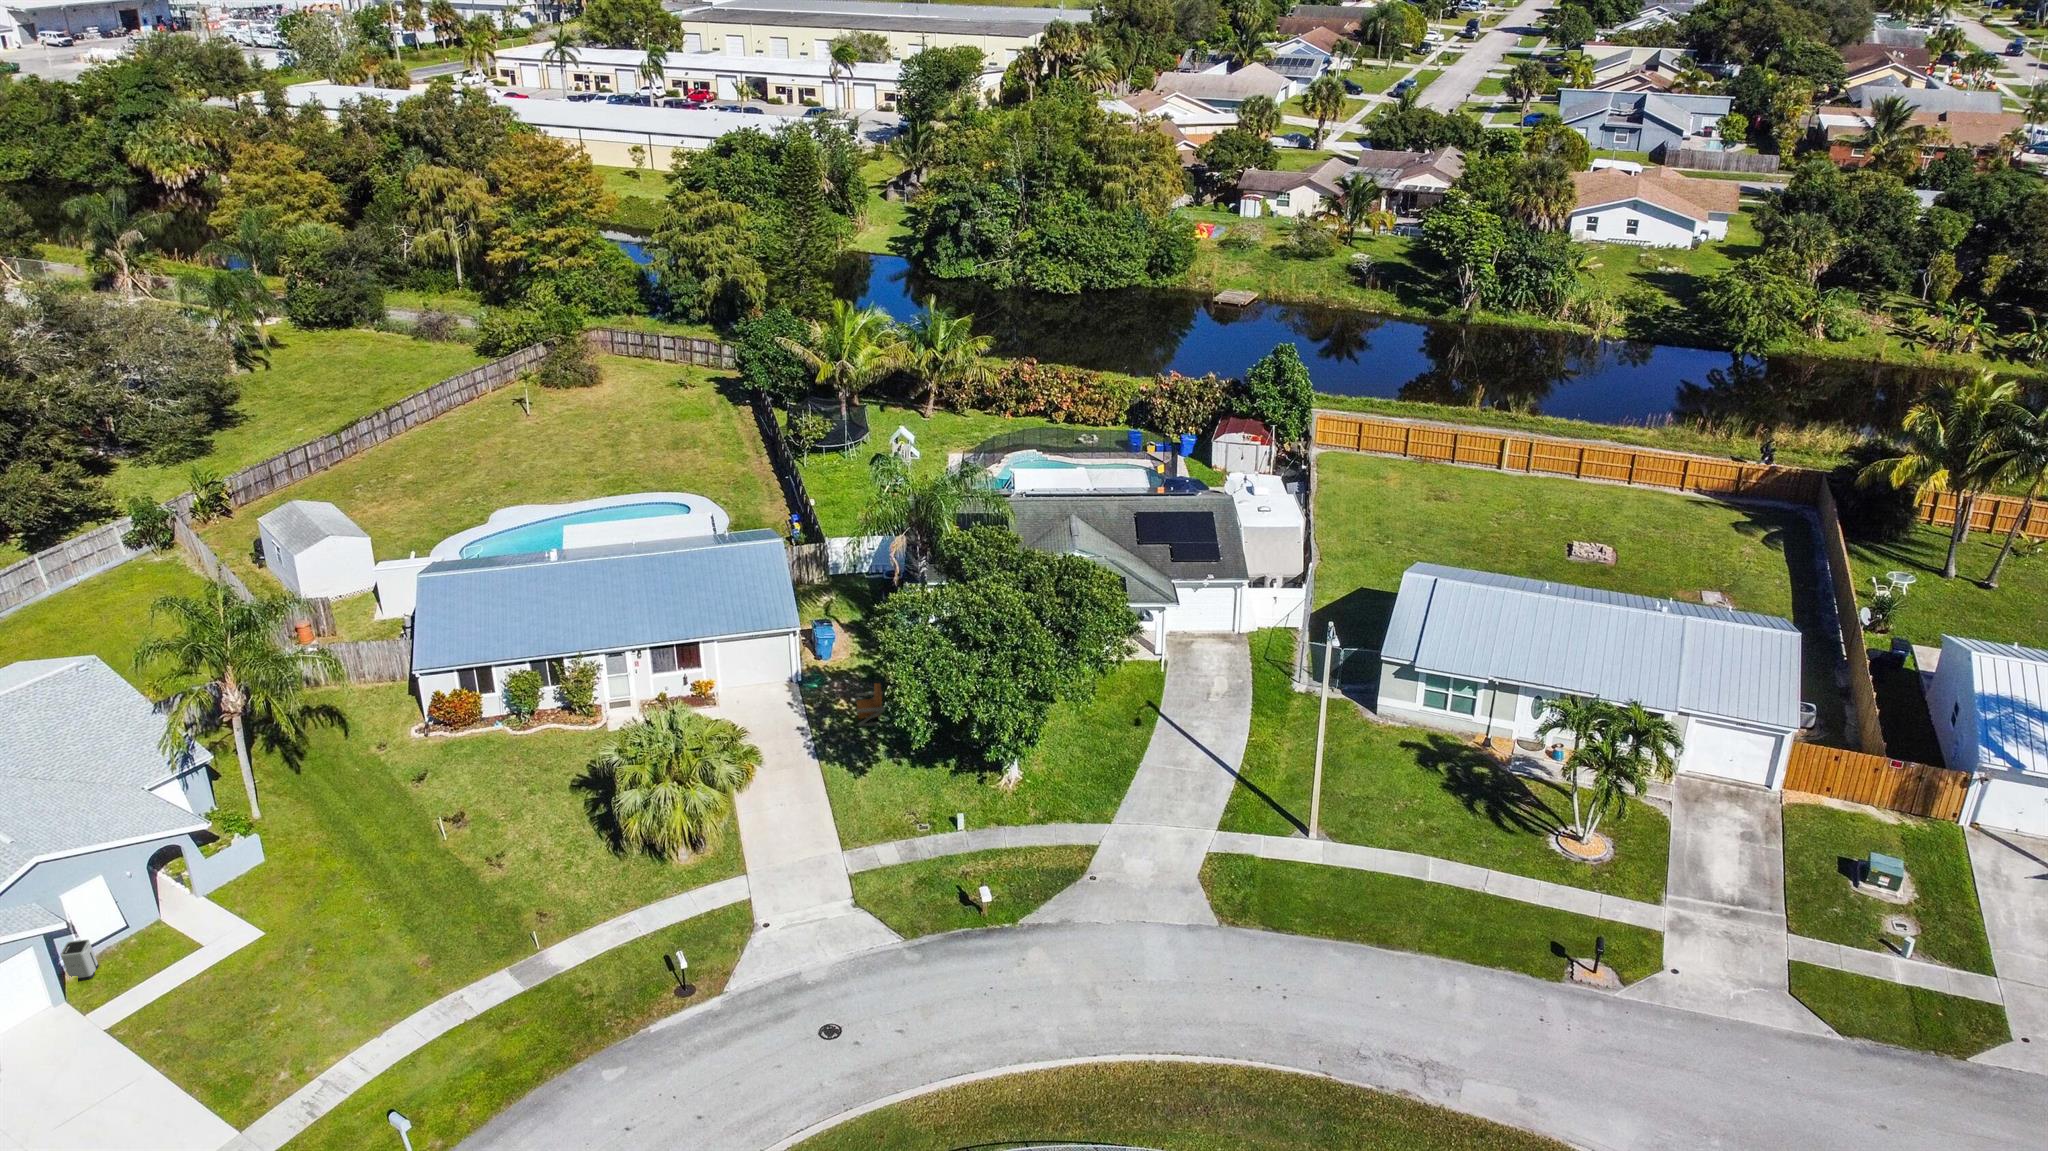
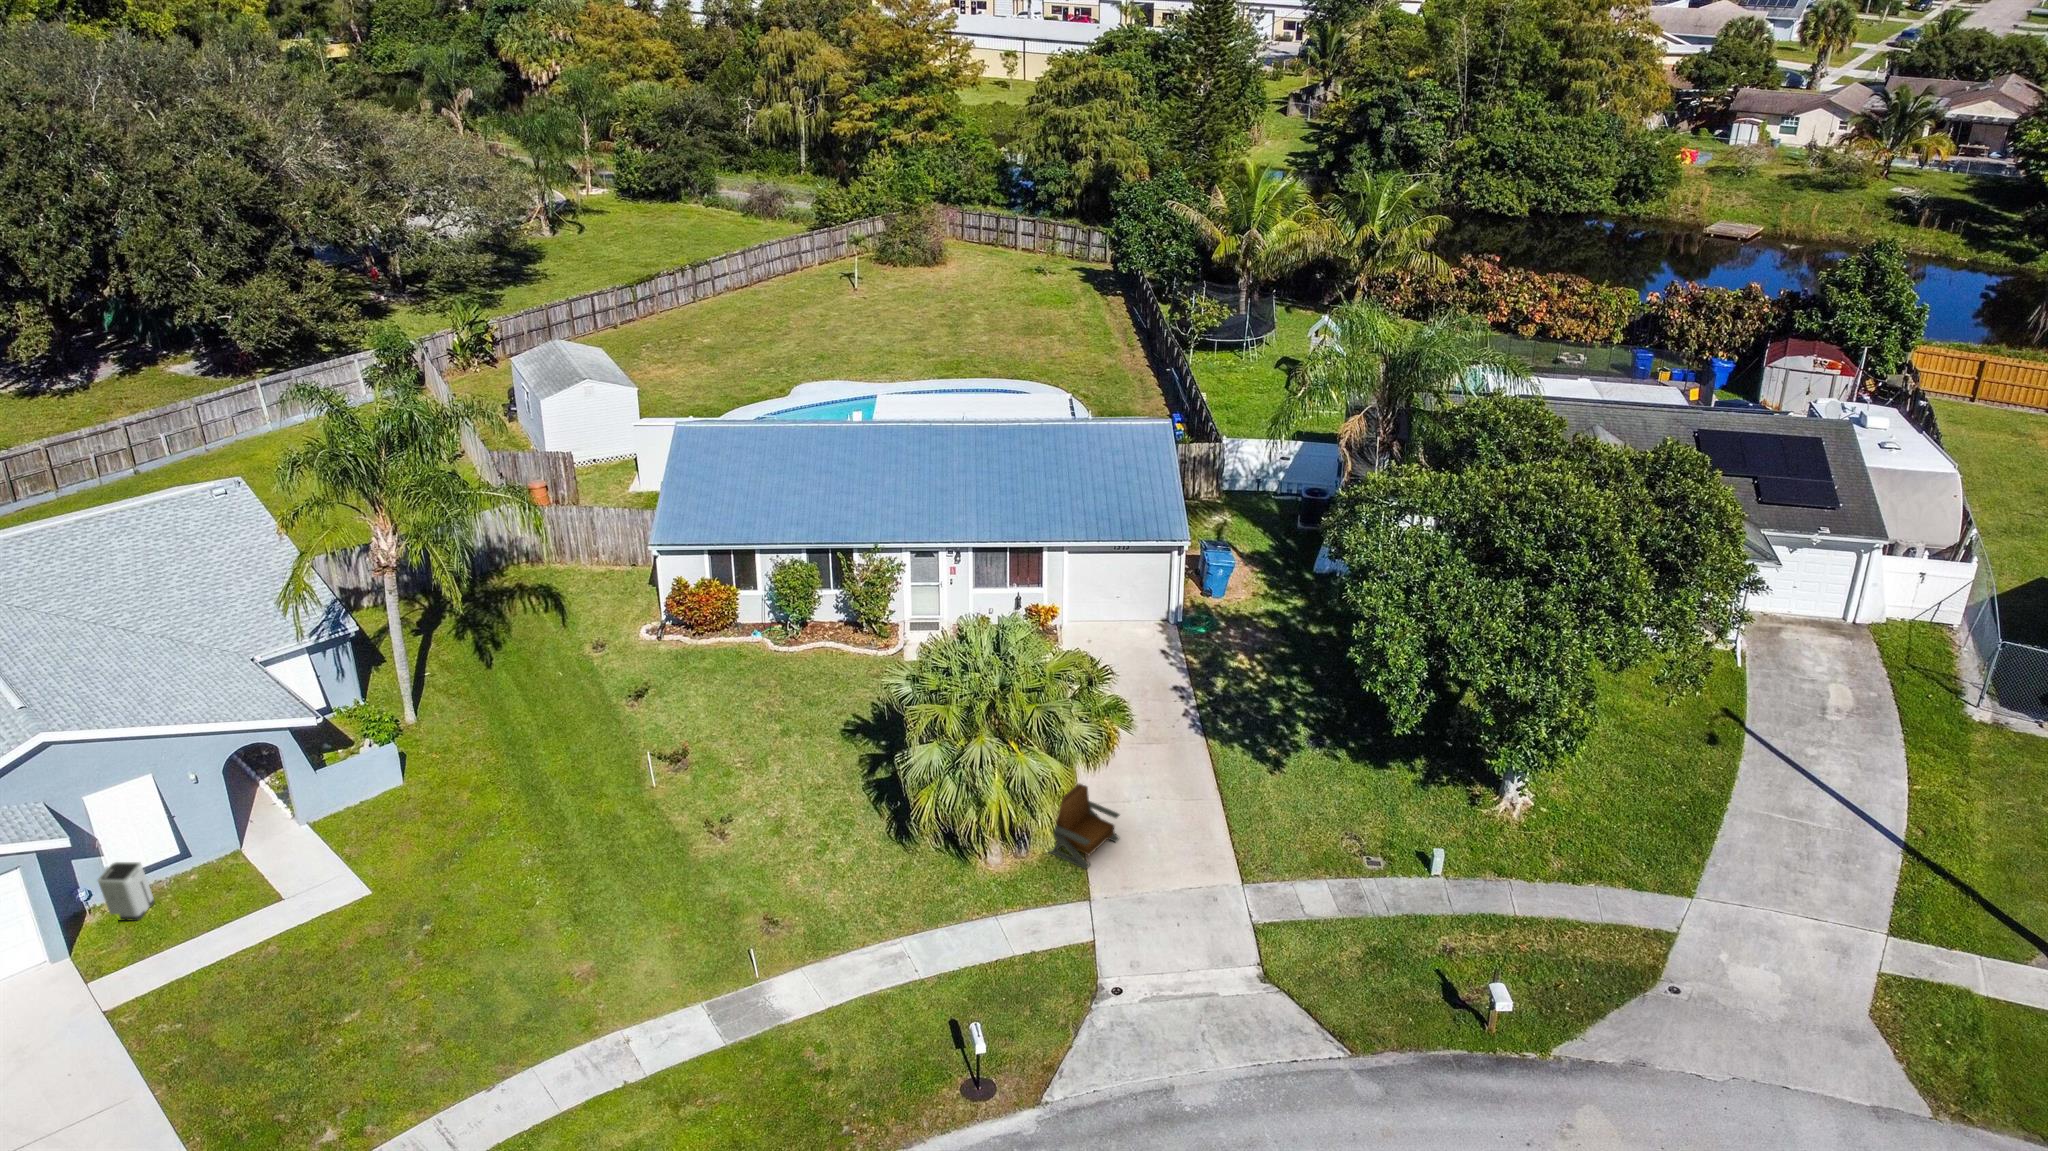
lounge chair: present [856,683,885,726] -> present [1050,784,1119,870]

